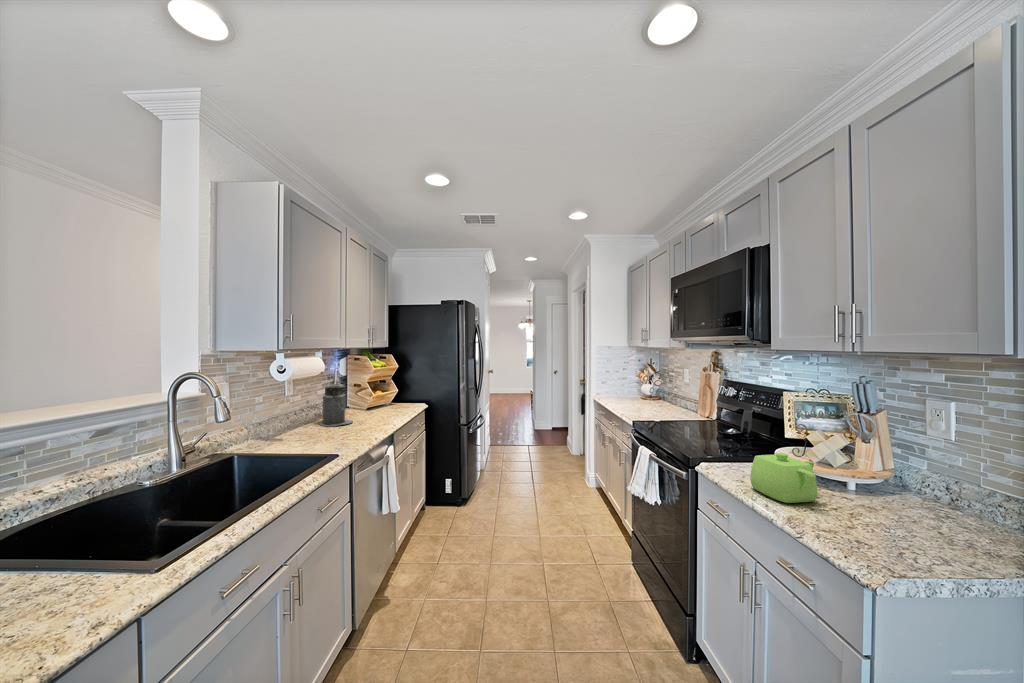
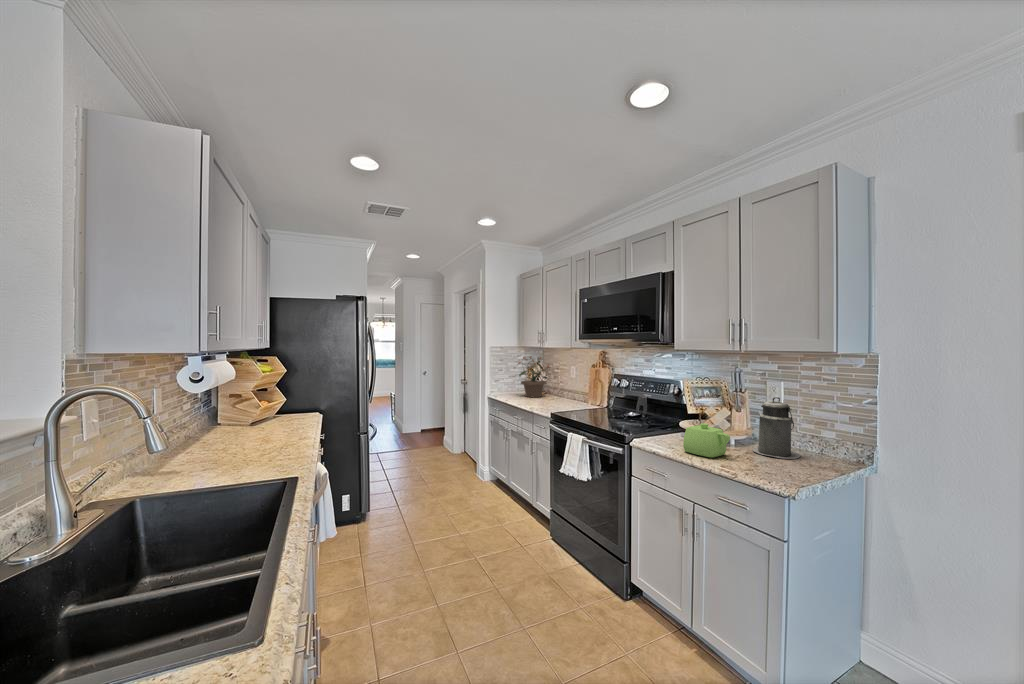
potted plant: none [621,357,661,402] -> present [519,356,549,397]
canister: present [320,381,353,426] -> present [752,397,800,459]

